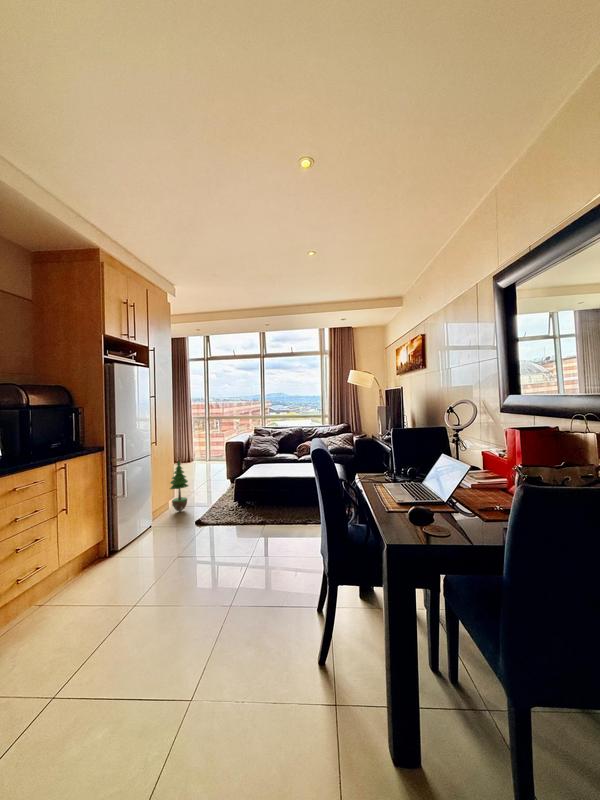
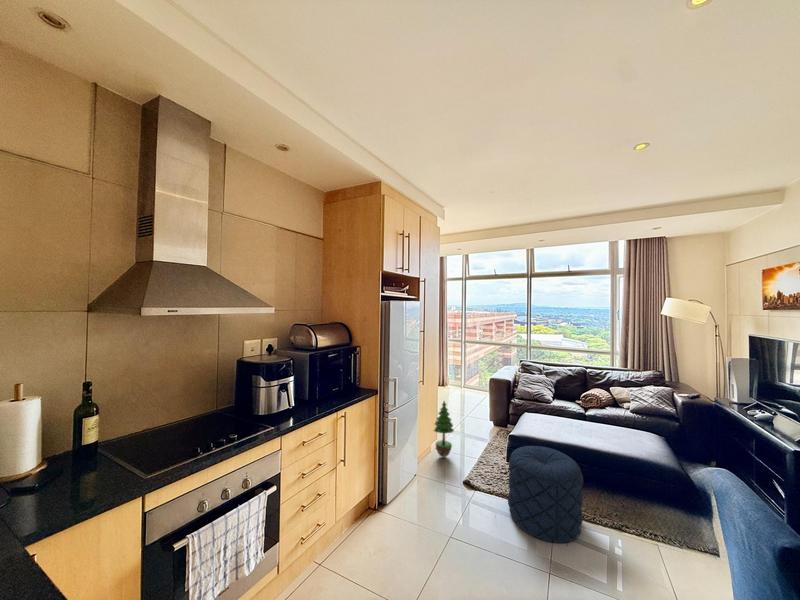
pouf: none [229,478,281,539] -> present [508,446,583,543]

